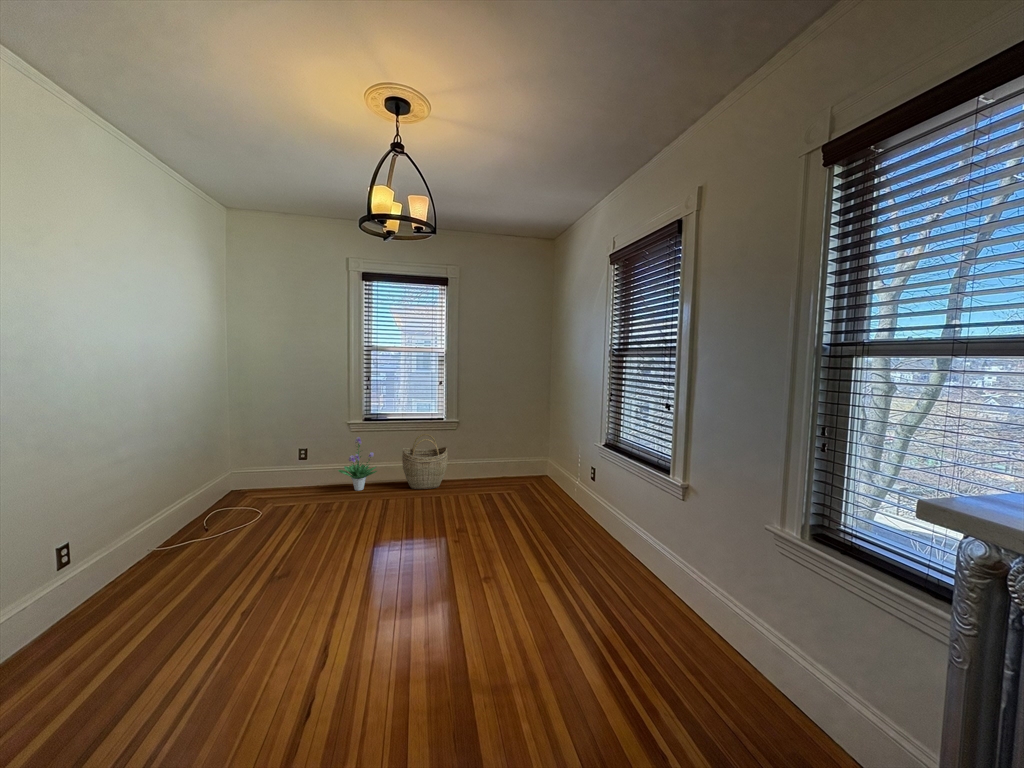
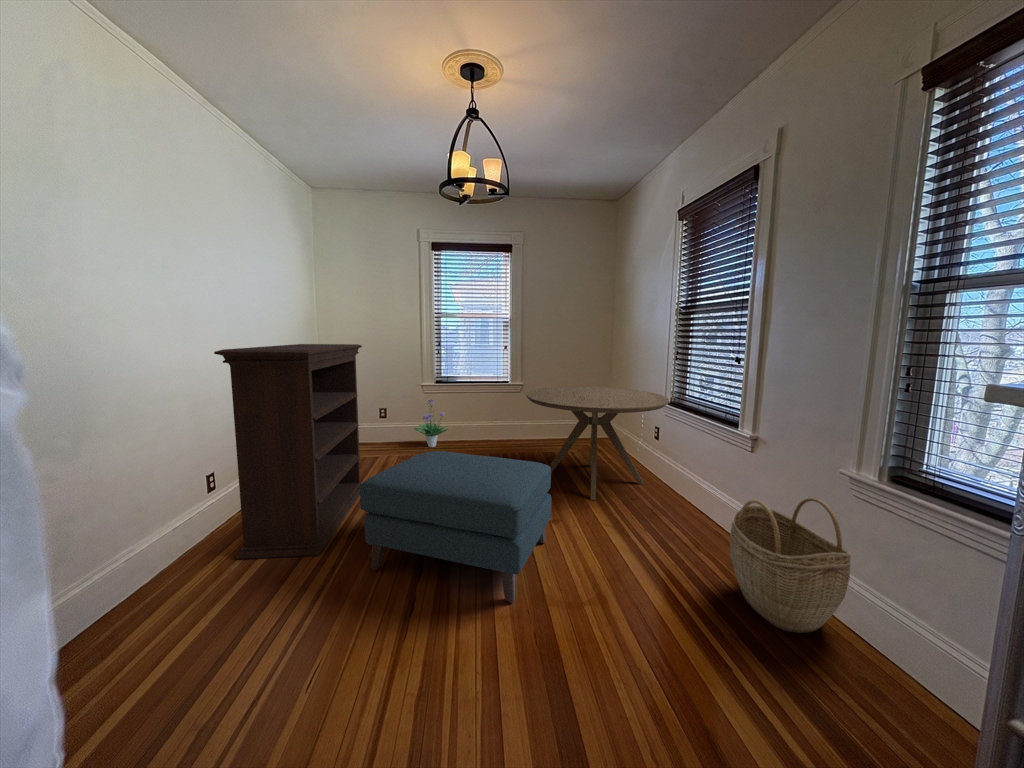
bookshelf: none [65,385,274,660] -> present [214,344,362,559]
dining table: none [459,425,603,549] -> present [526,386,669,500]
woven basket: present [402,434,448,489] -> present [730,498,851,633]
ottoman: none [252,508,481,694] -> present [360,451,551,603]

